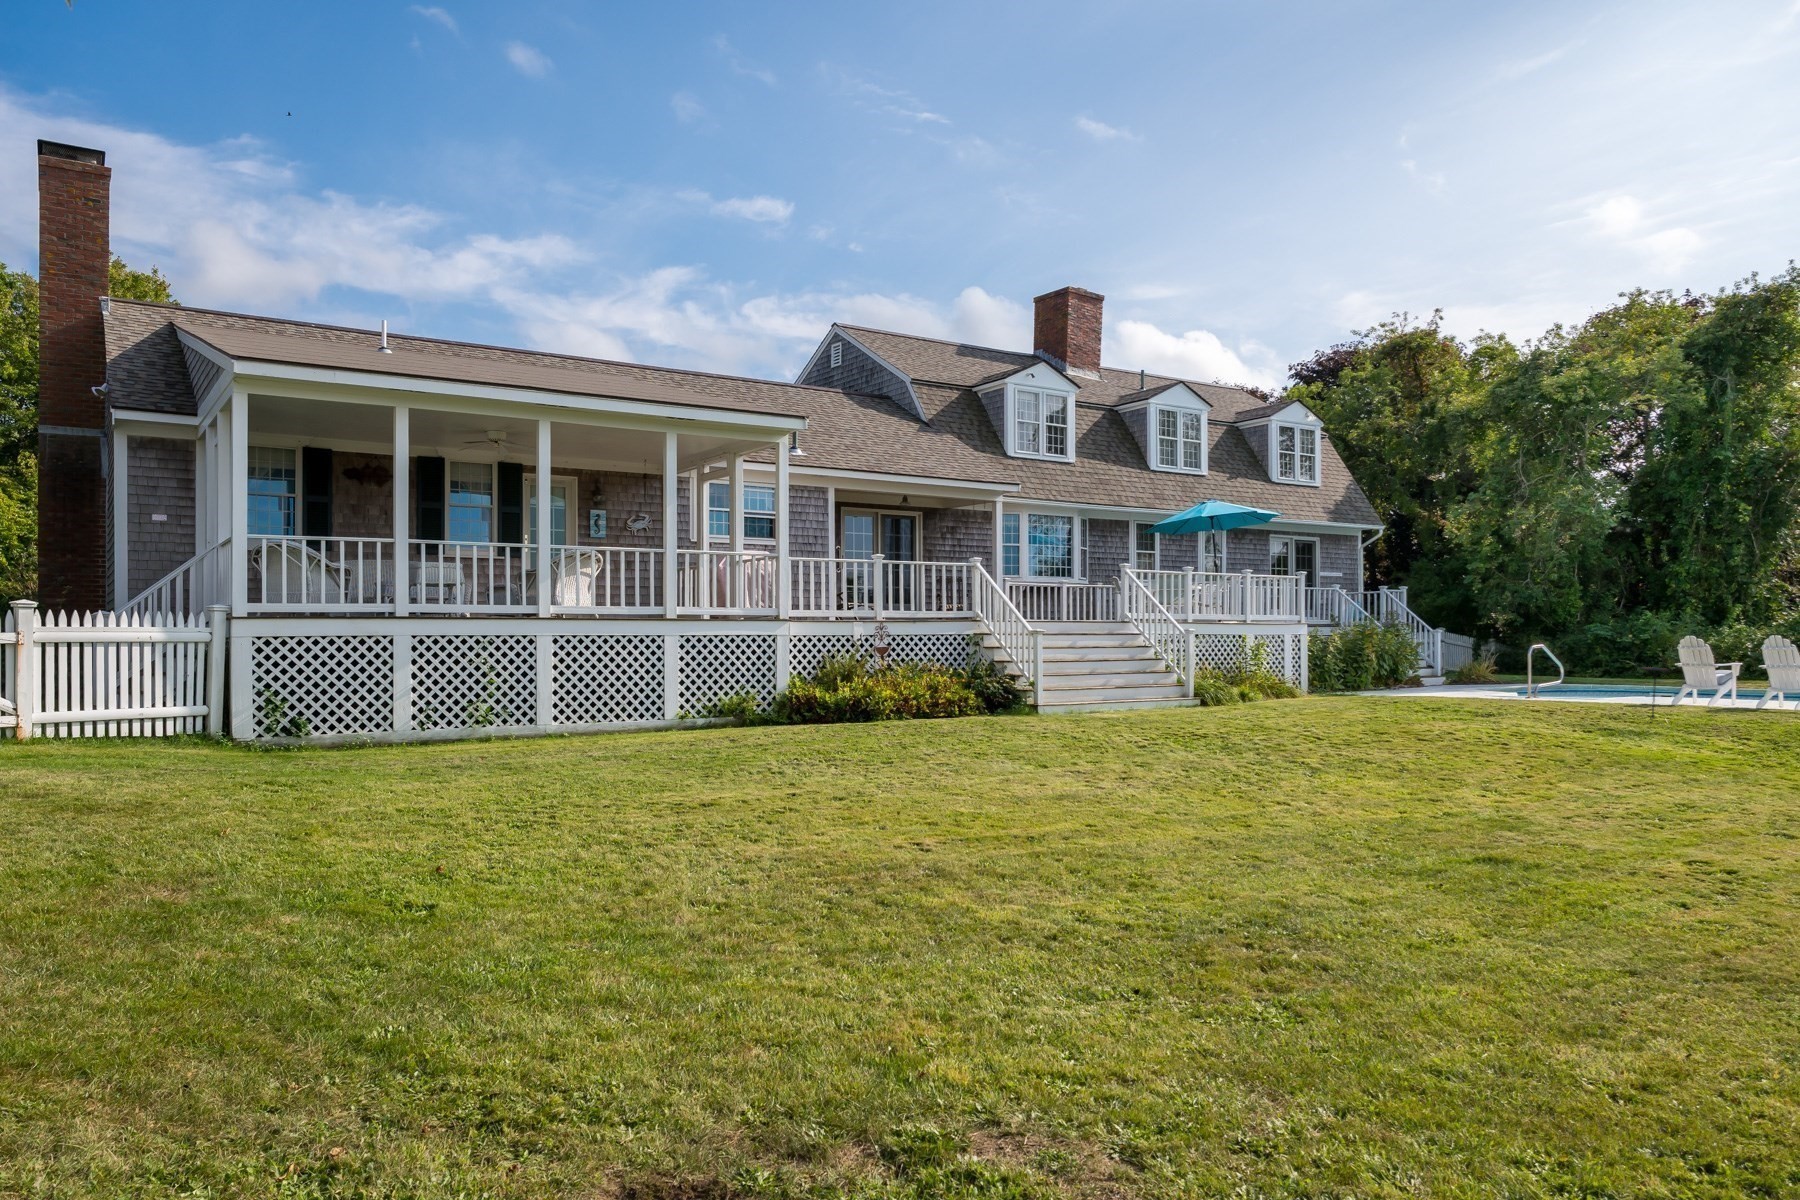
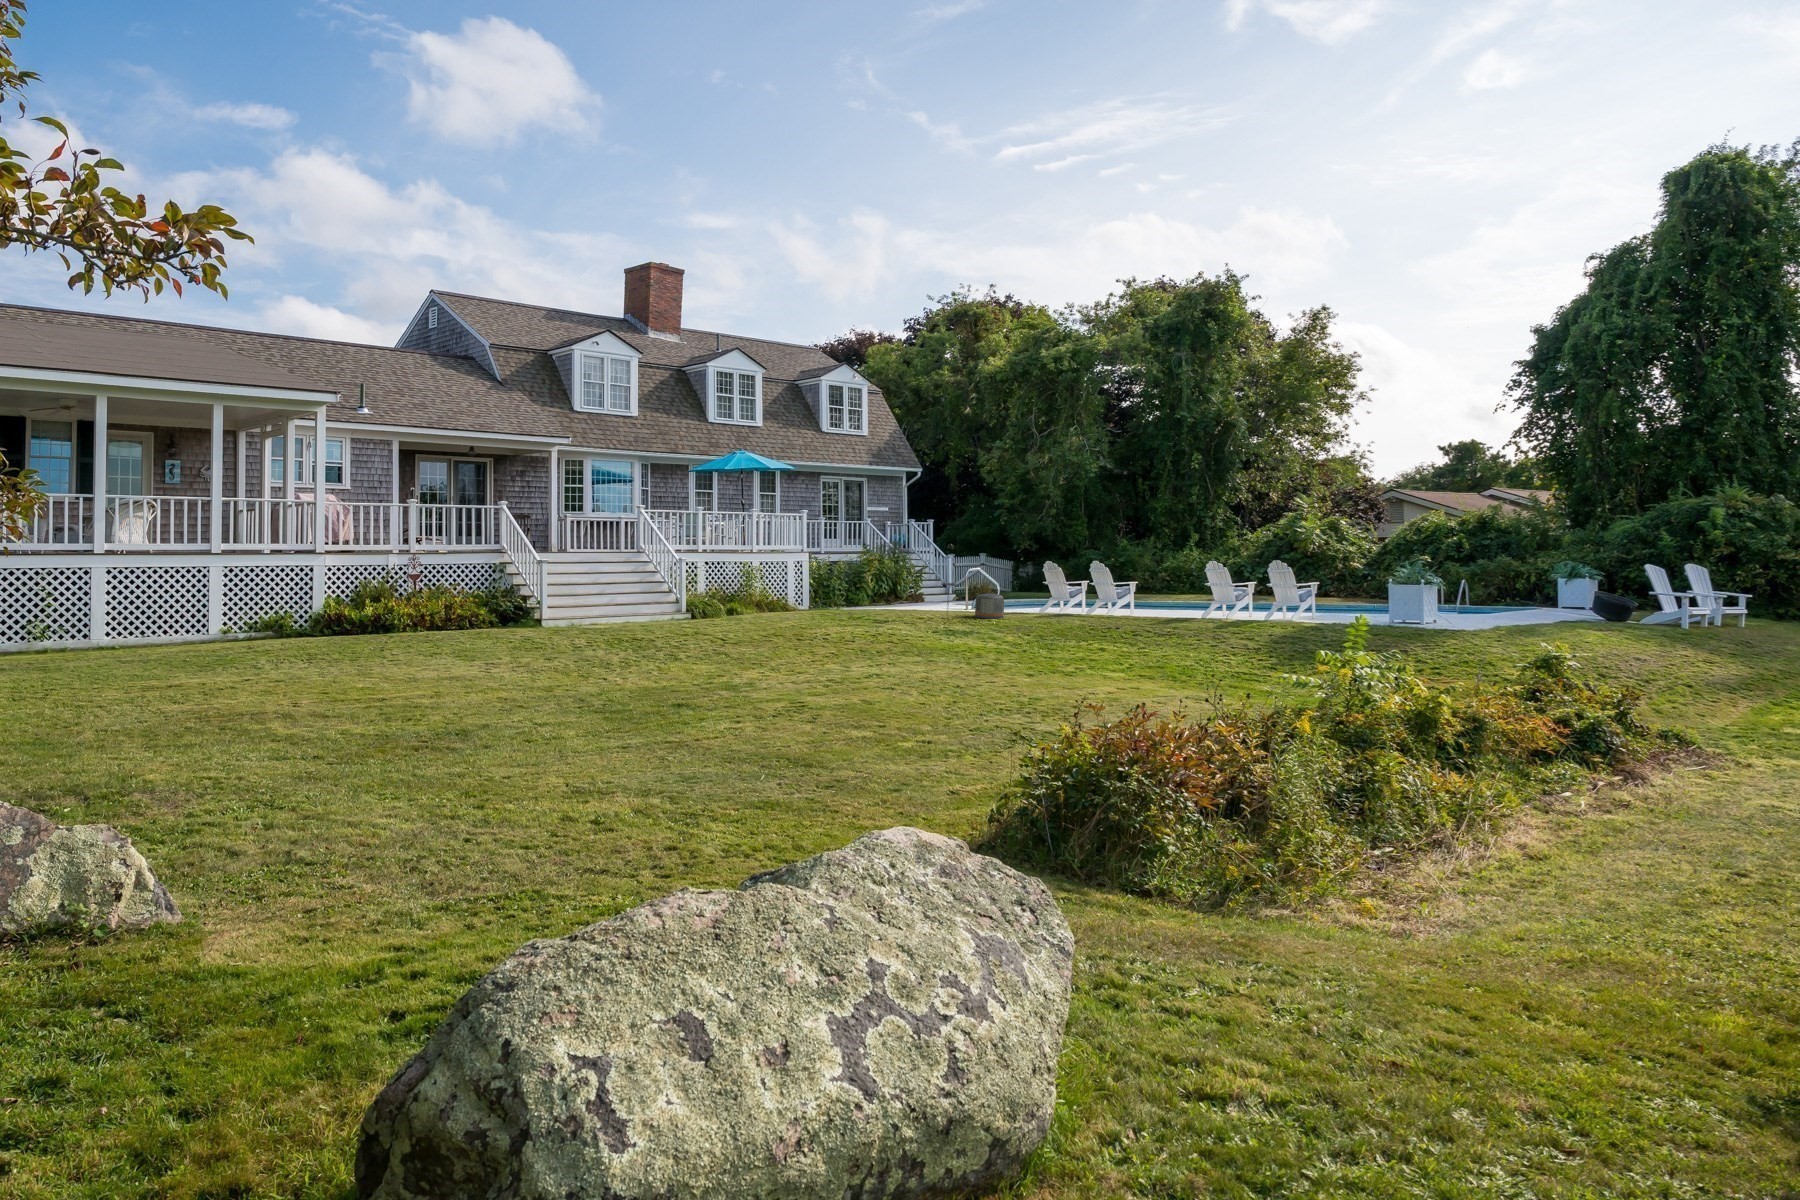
pouf: none [1676,684,1727,721] -> present [975,594,1004,619]

